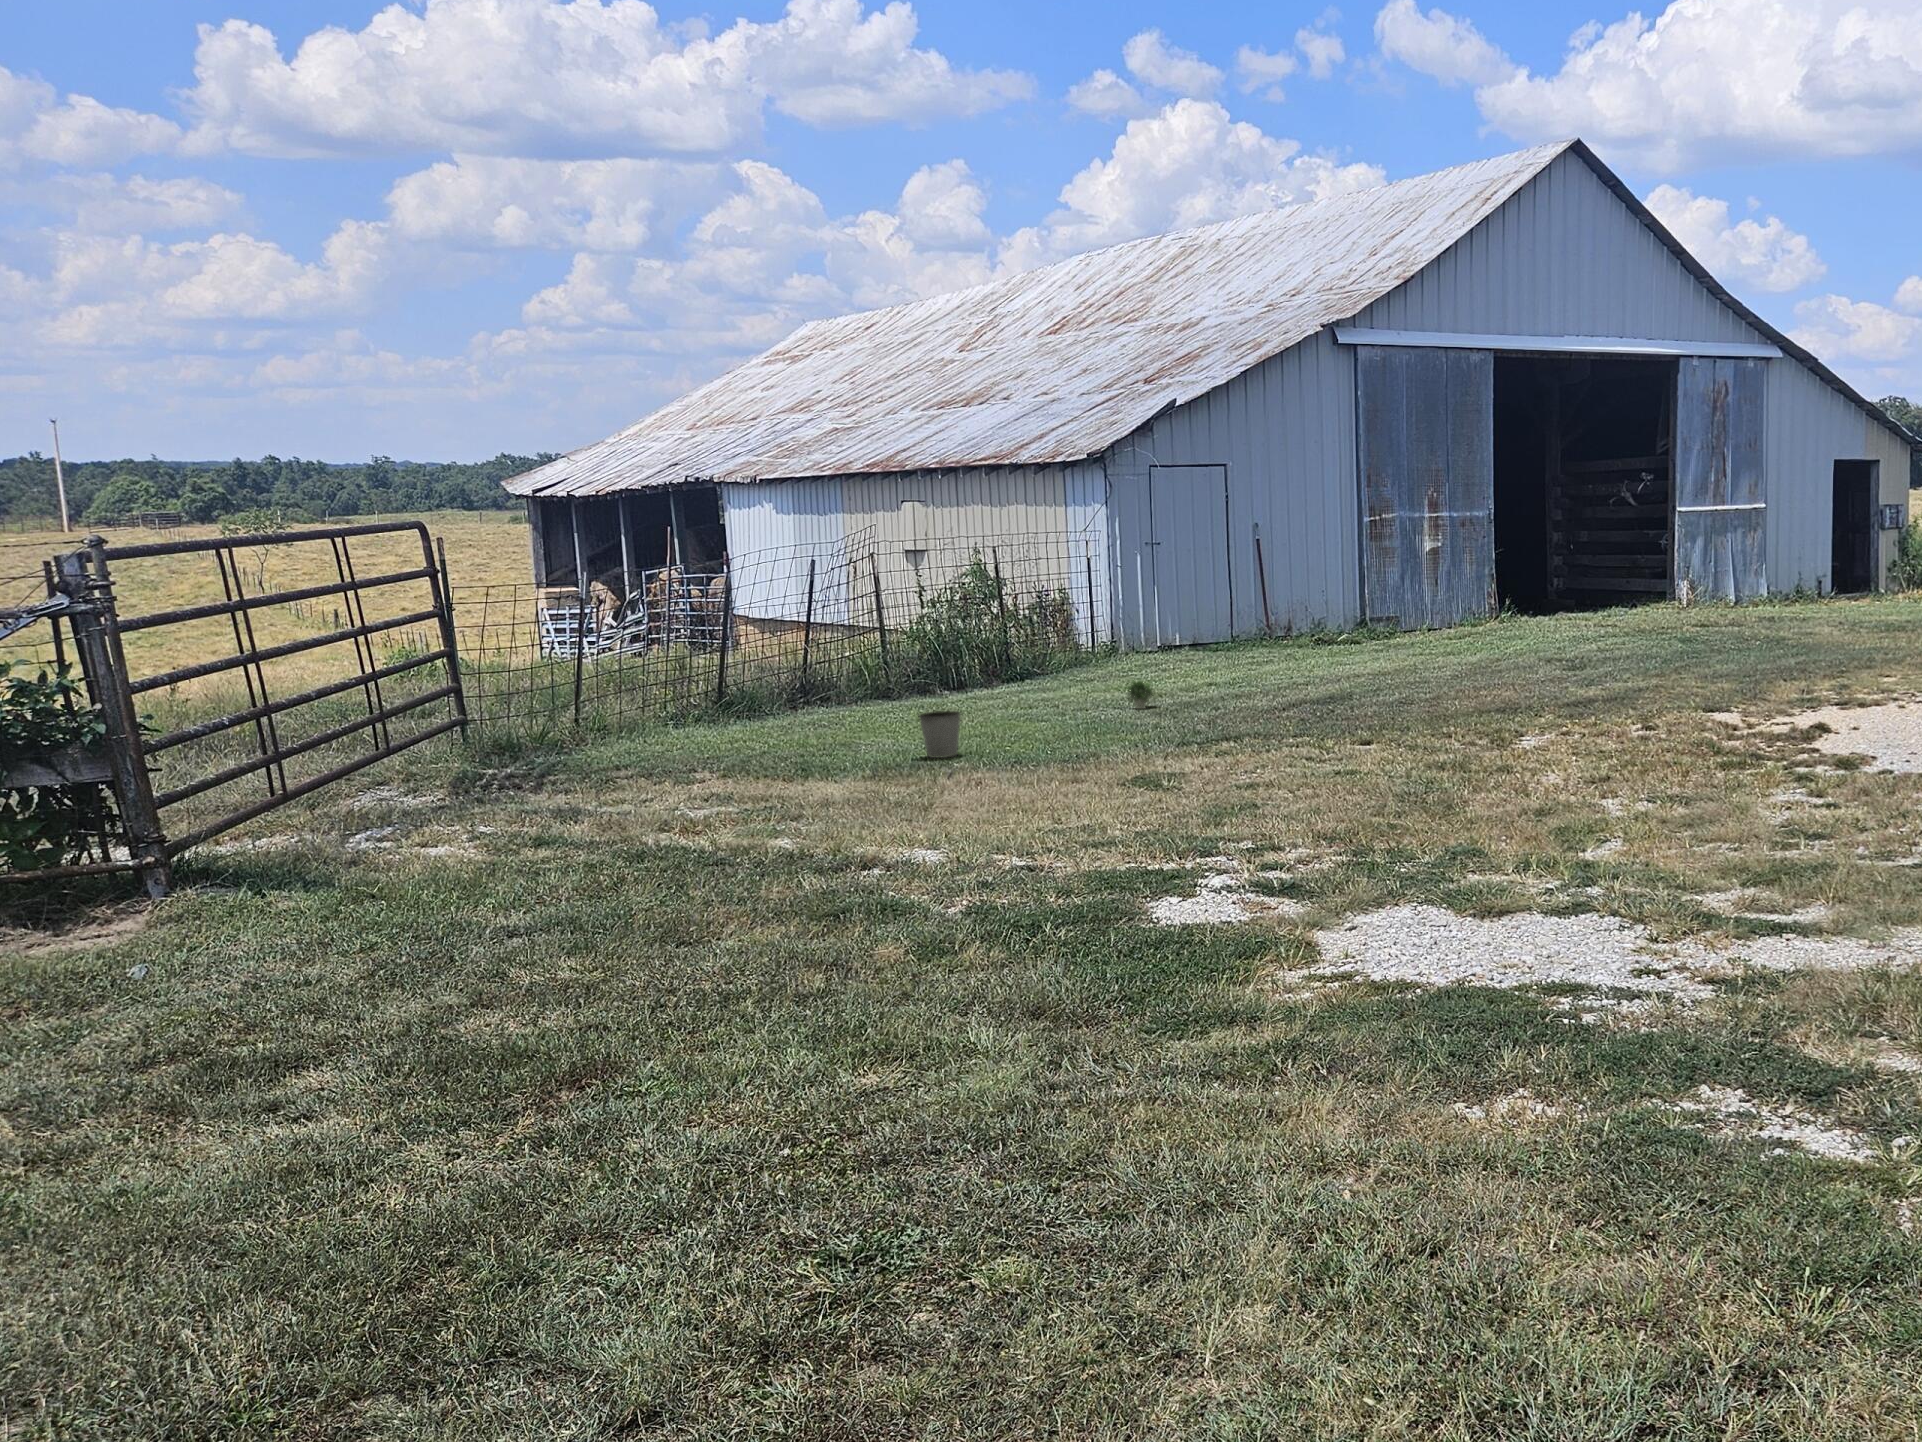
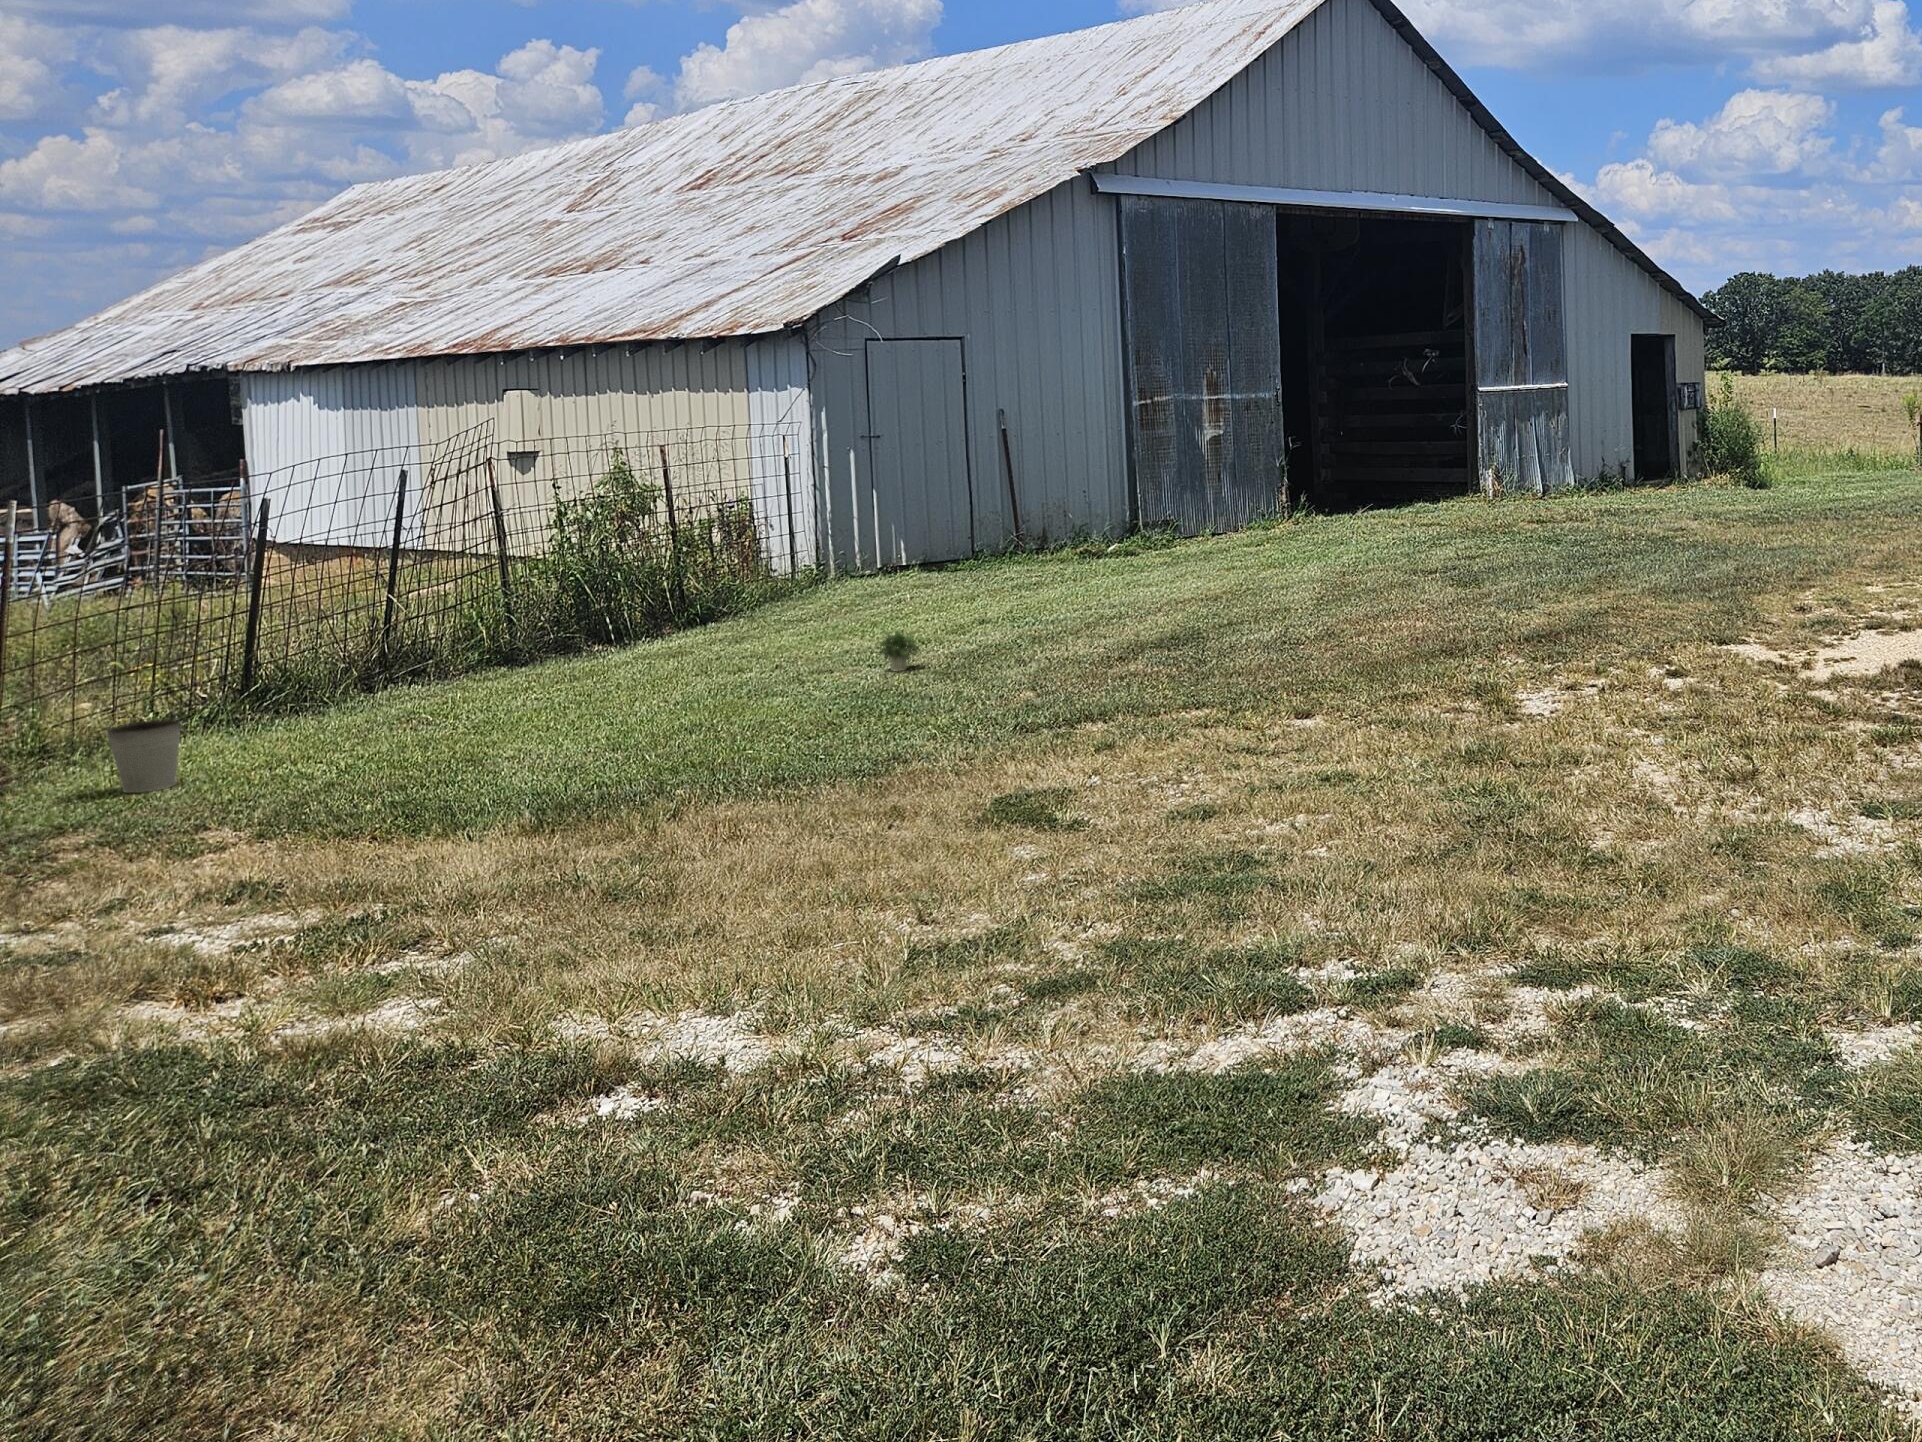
bucket: present [918,711,961,758] -> present [106,719,185,793]

